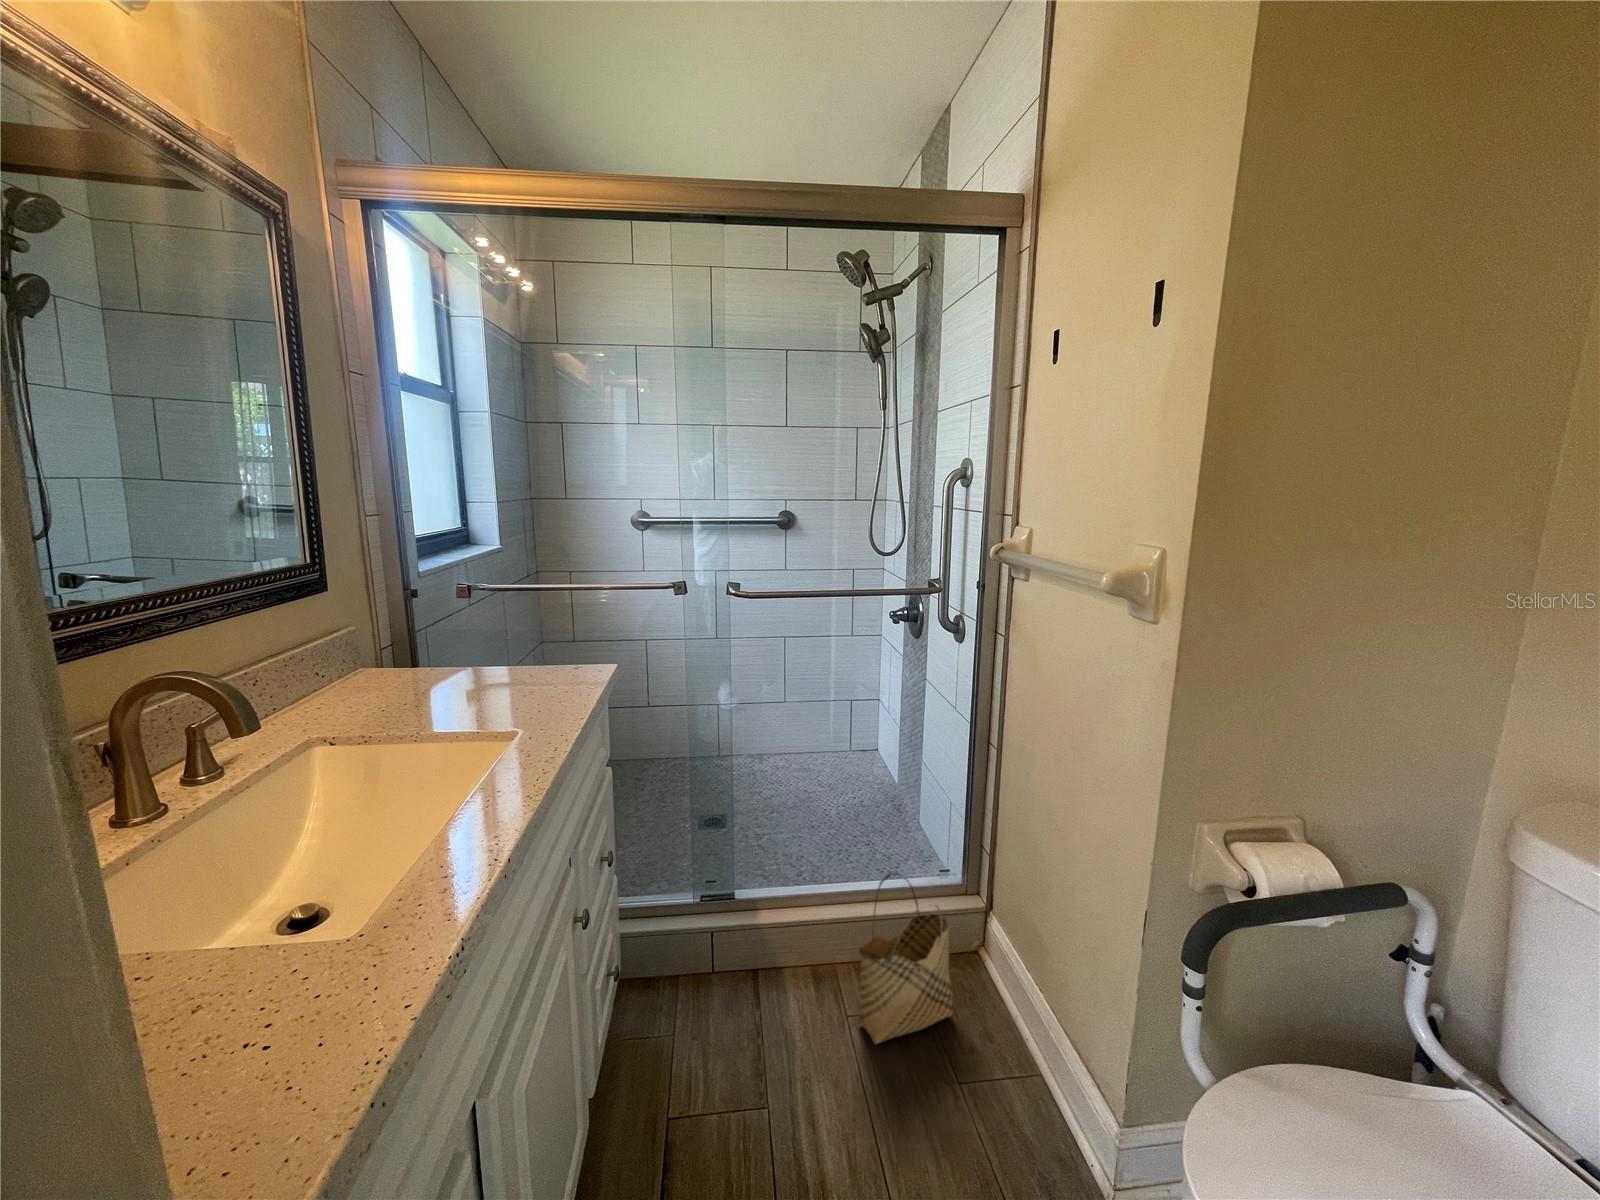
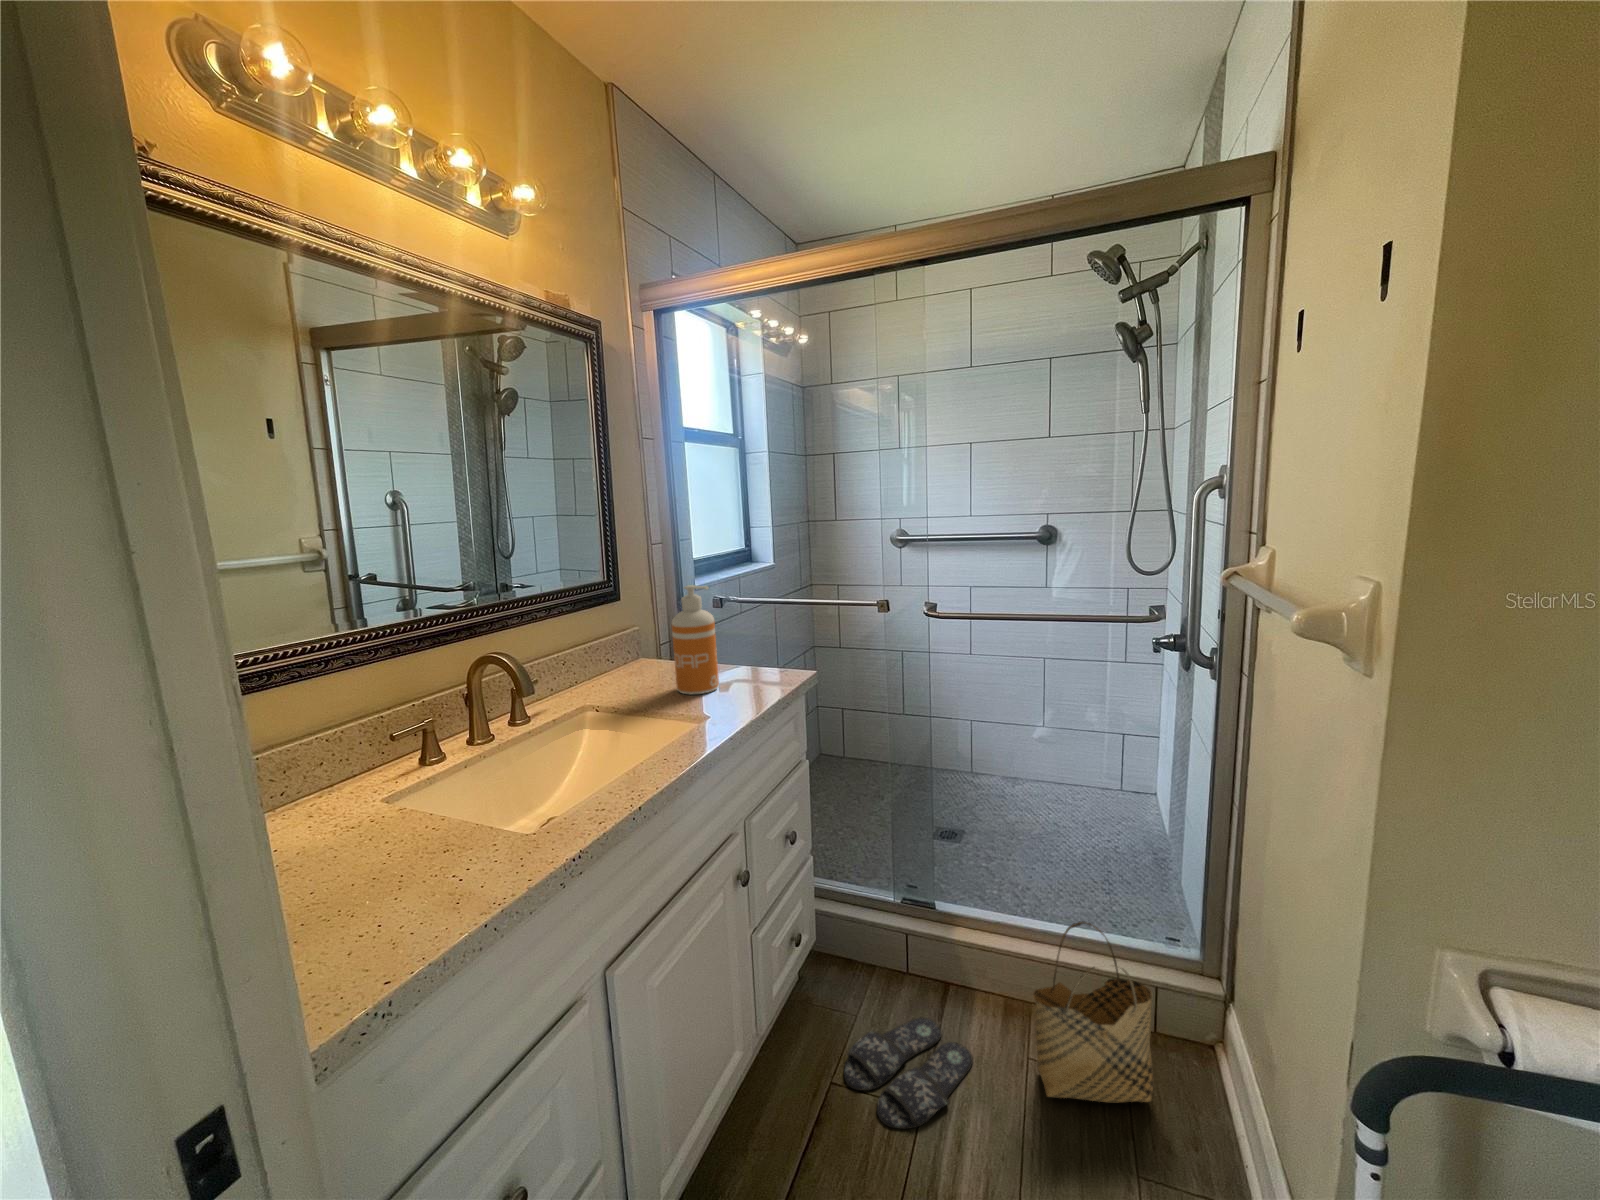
soap dispenser: none [438,566,504,706] -> present [672,585,719,694]
slippers: none [678,1010,802,1138] -> present [844,1017,973,1129]

